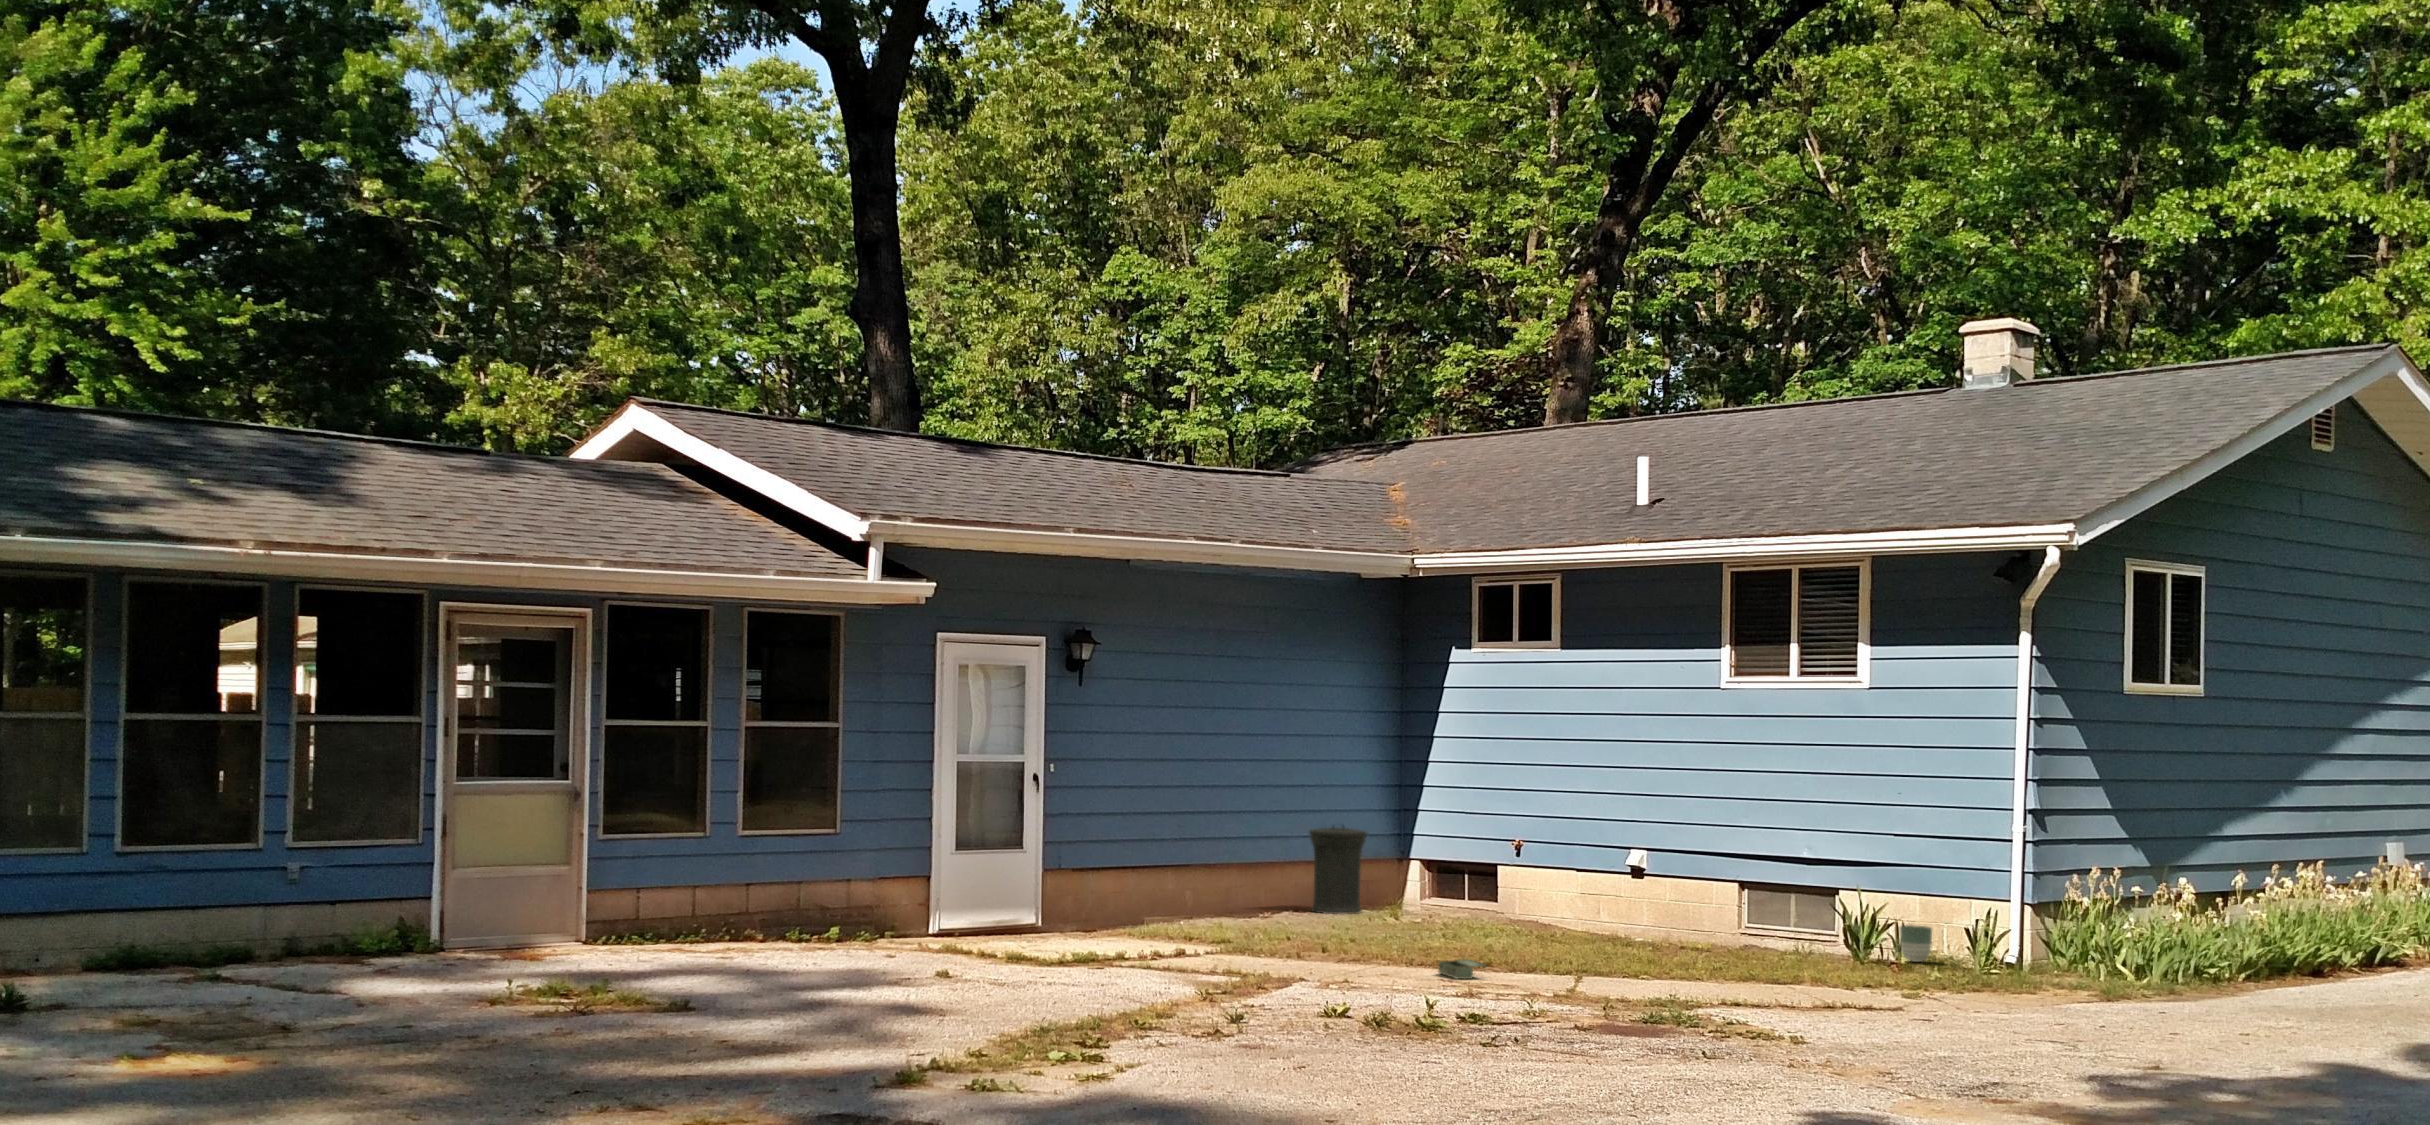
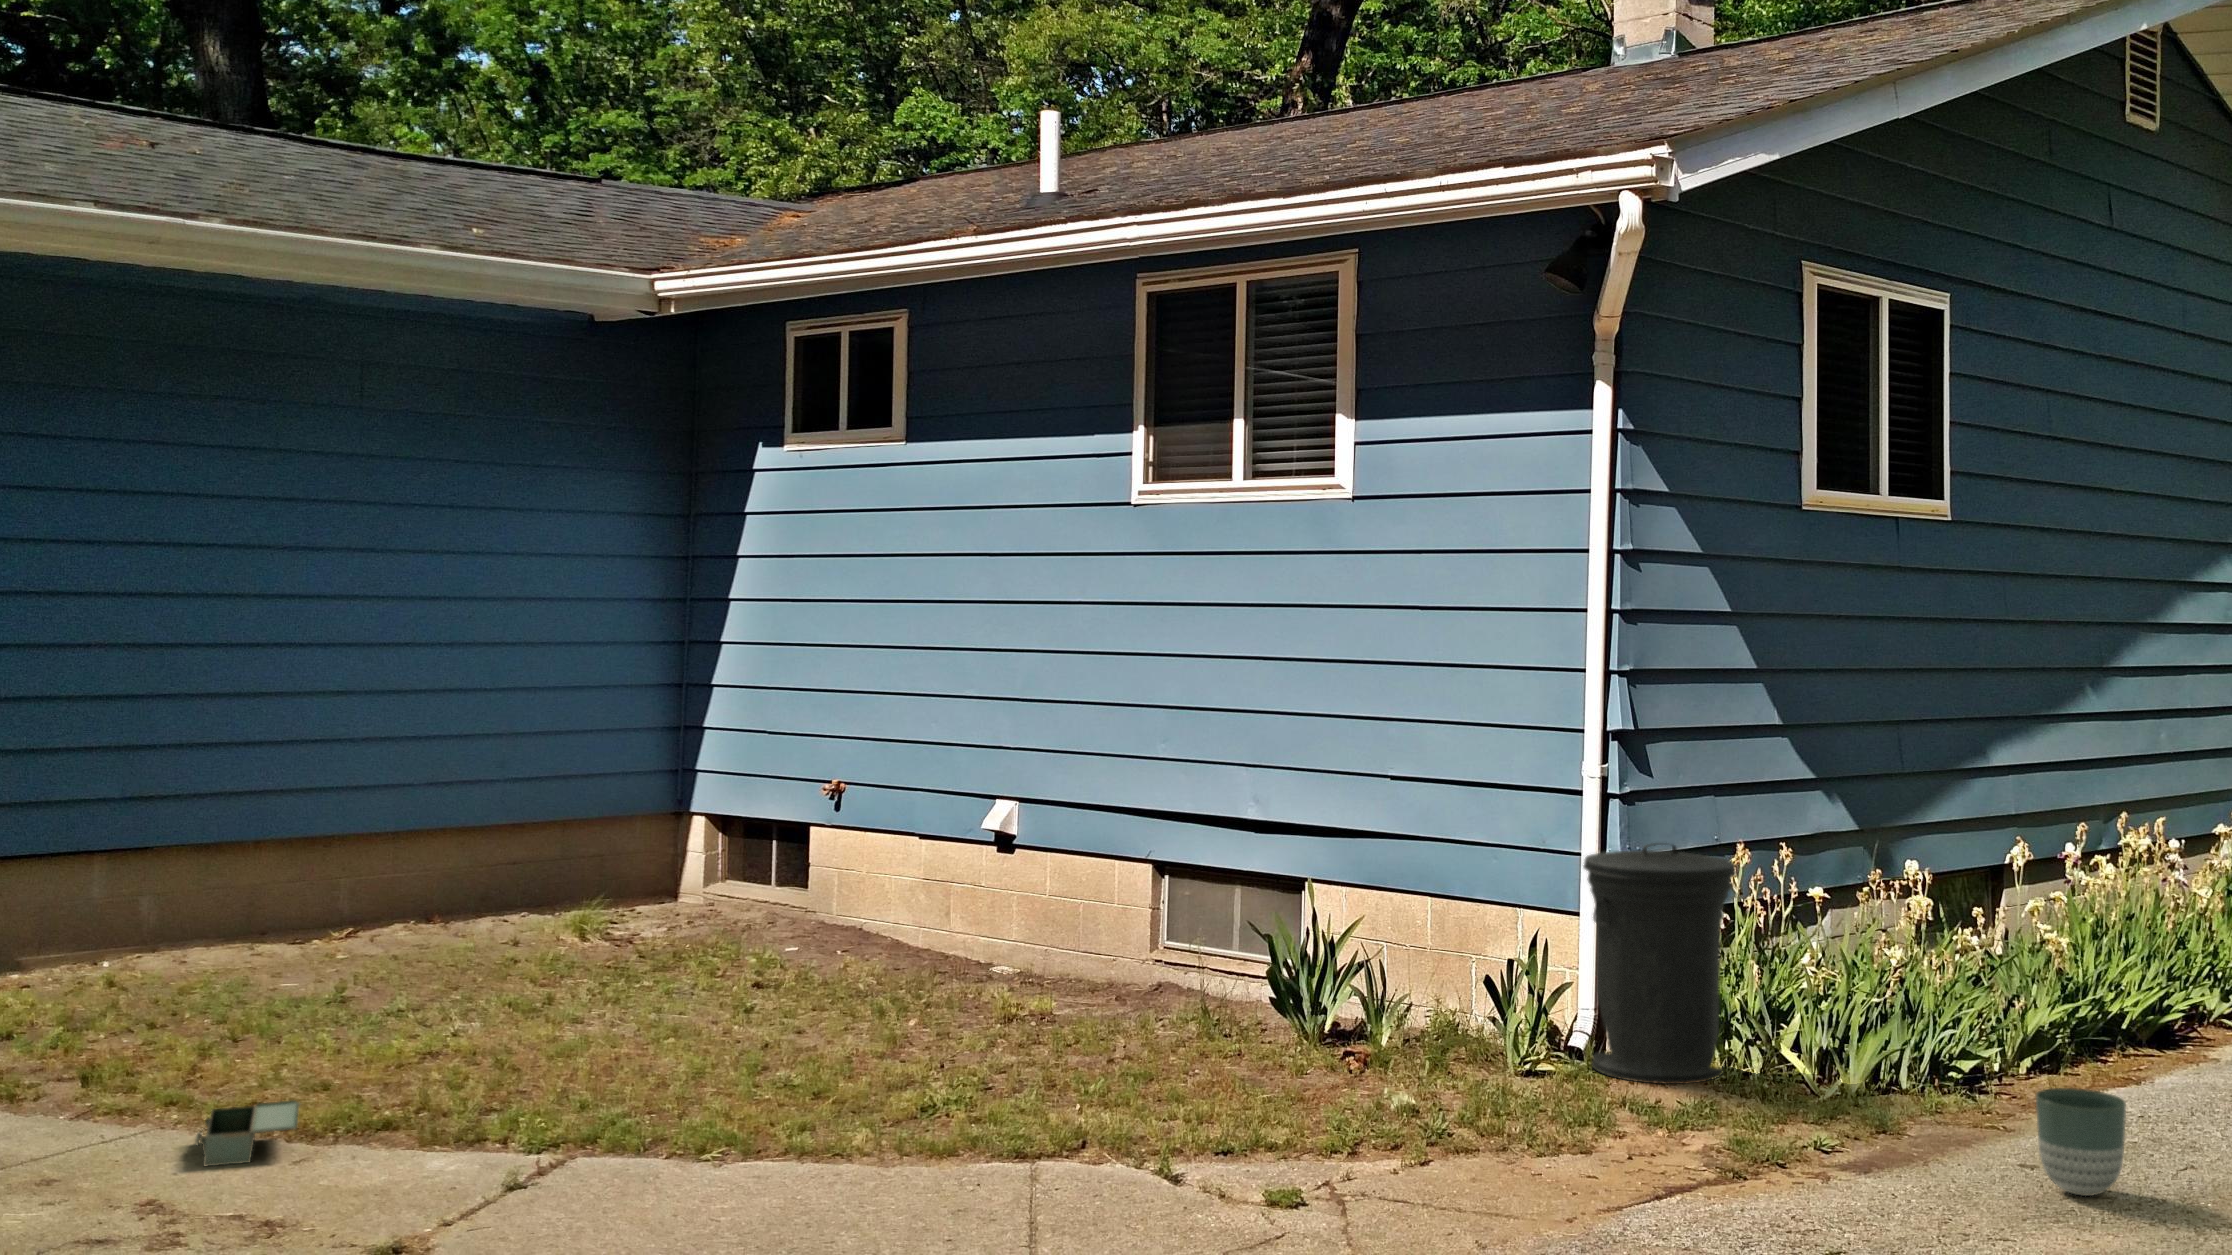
trash can: present [1309,825,1367,914] -> present [1583,843,1736,1084]
planter: present [1899,925,1932,962] -> present [2036,1088,2126,1196]

